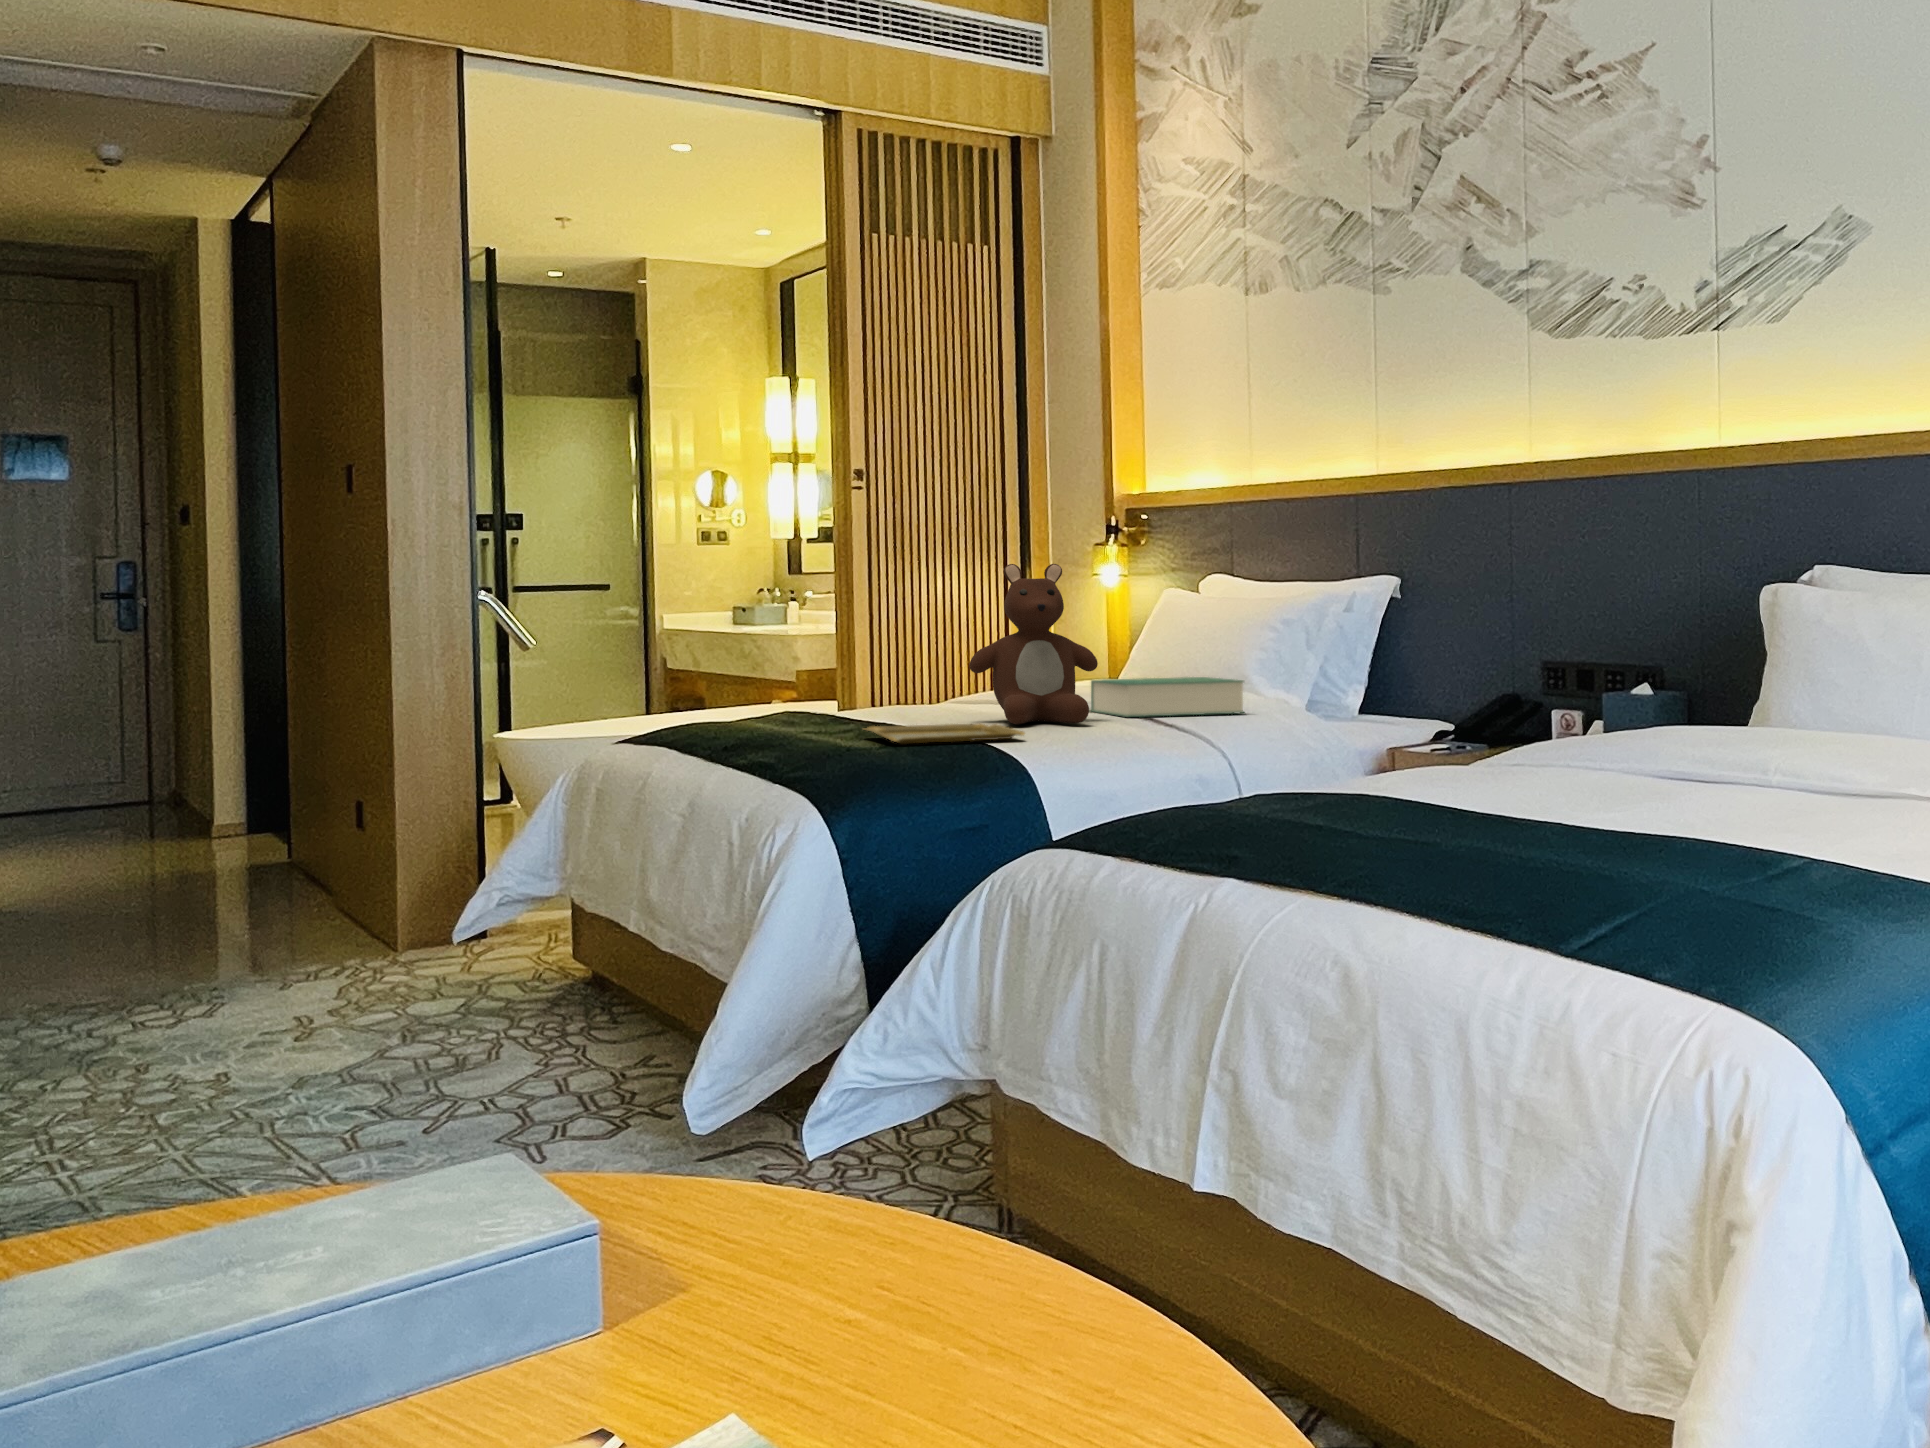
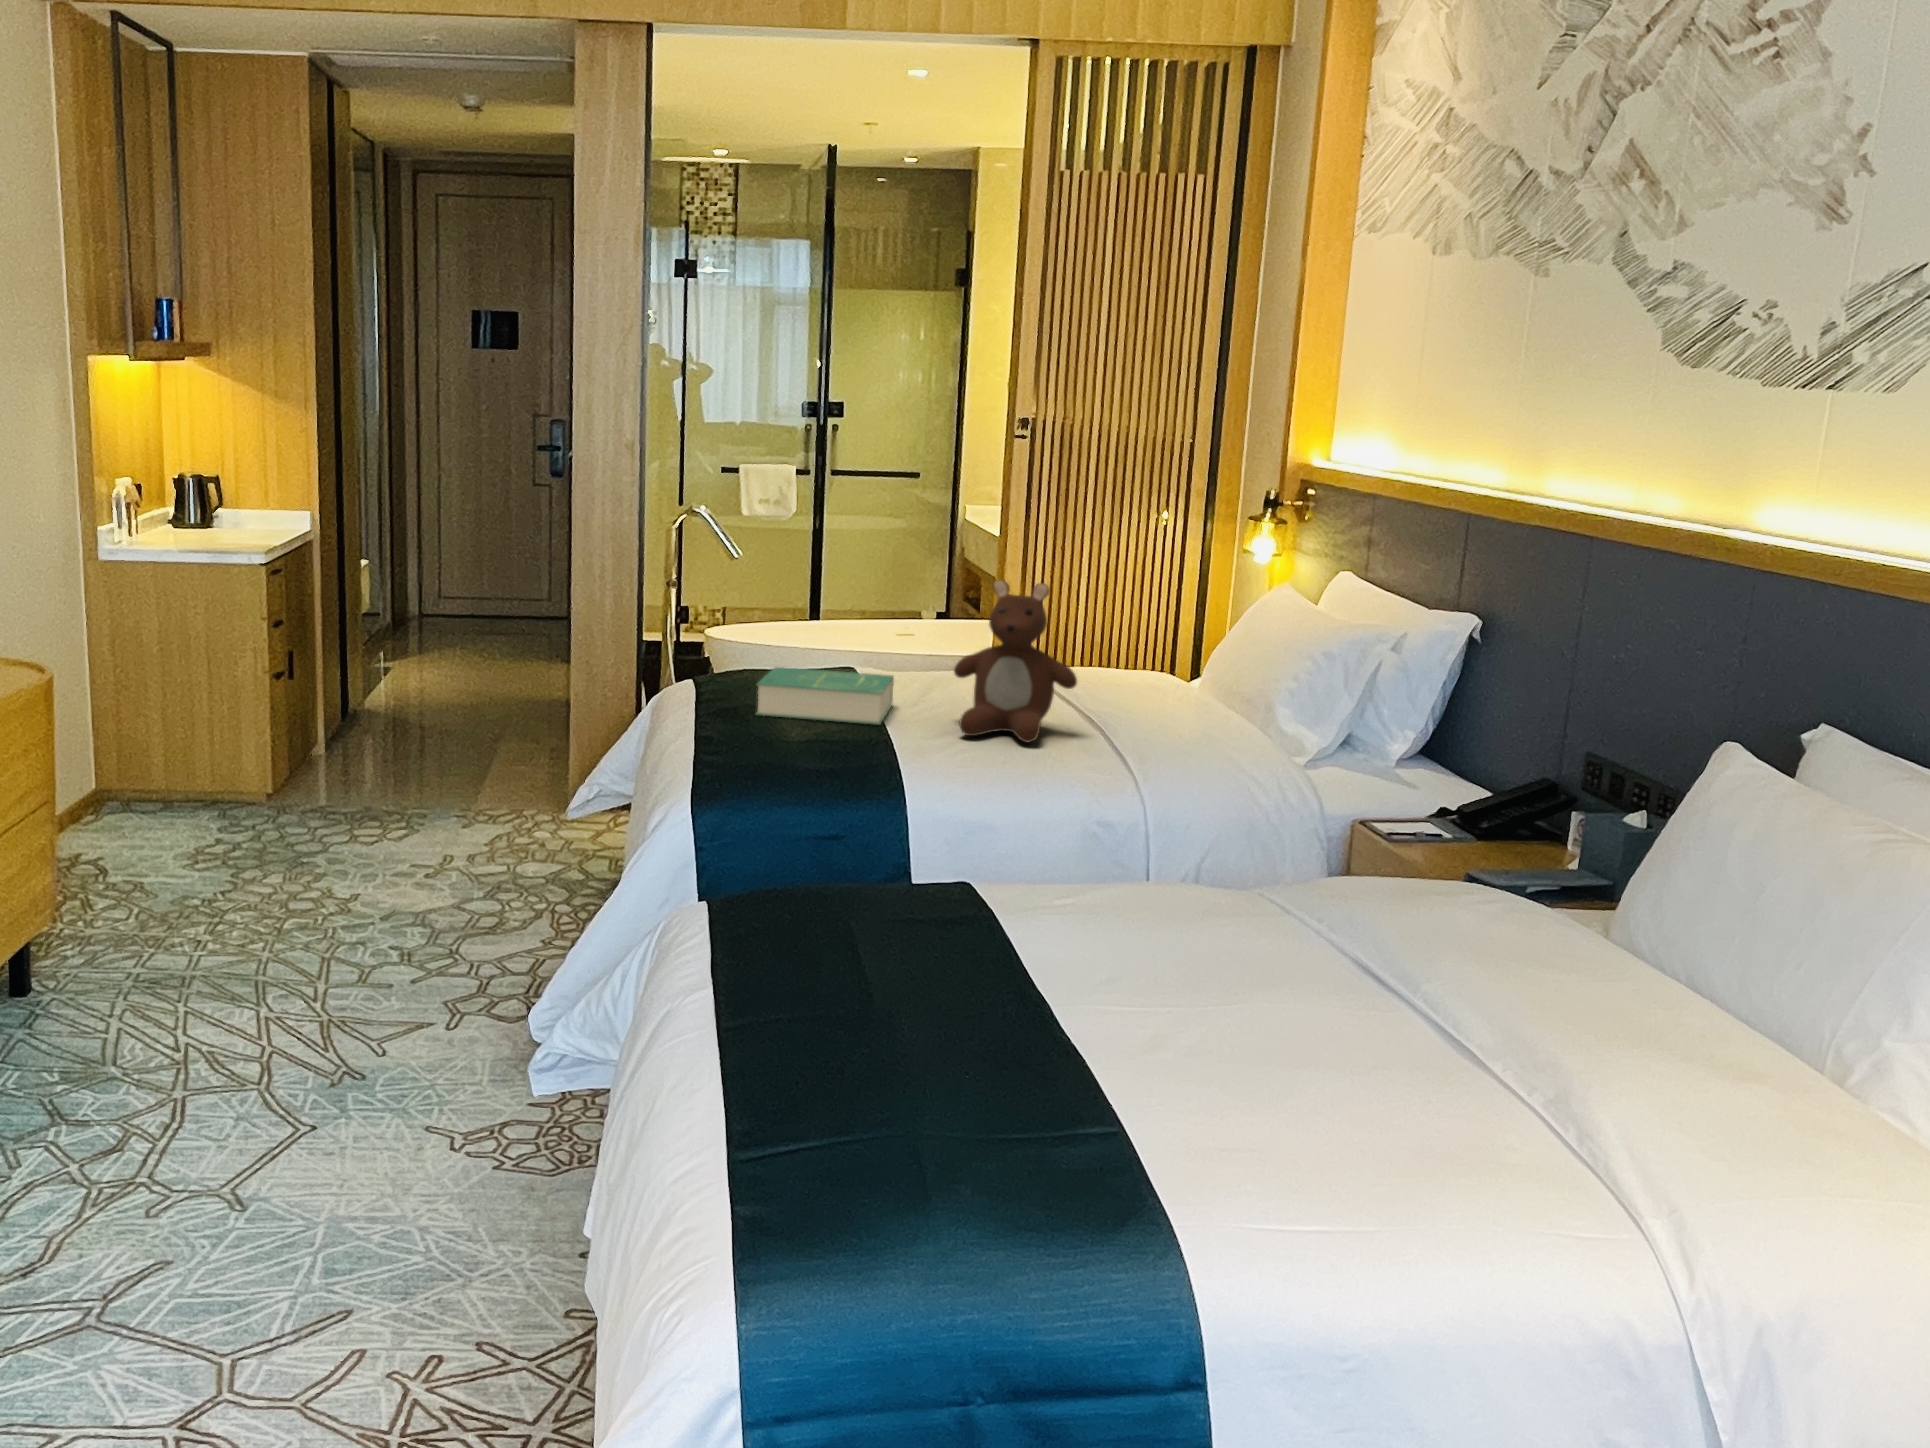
book: present [1091,677,1244,717] -> present [756,667,894,725]
tray: present [865,723,1025,744] -> none [785,731,919,765]

